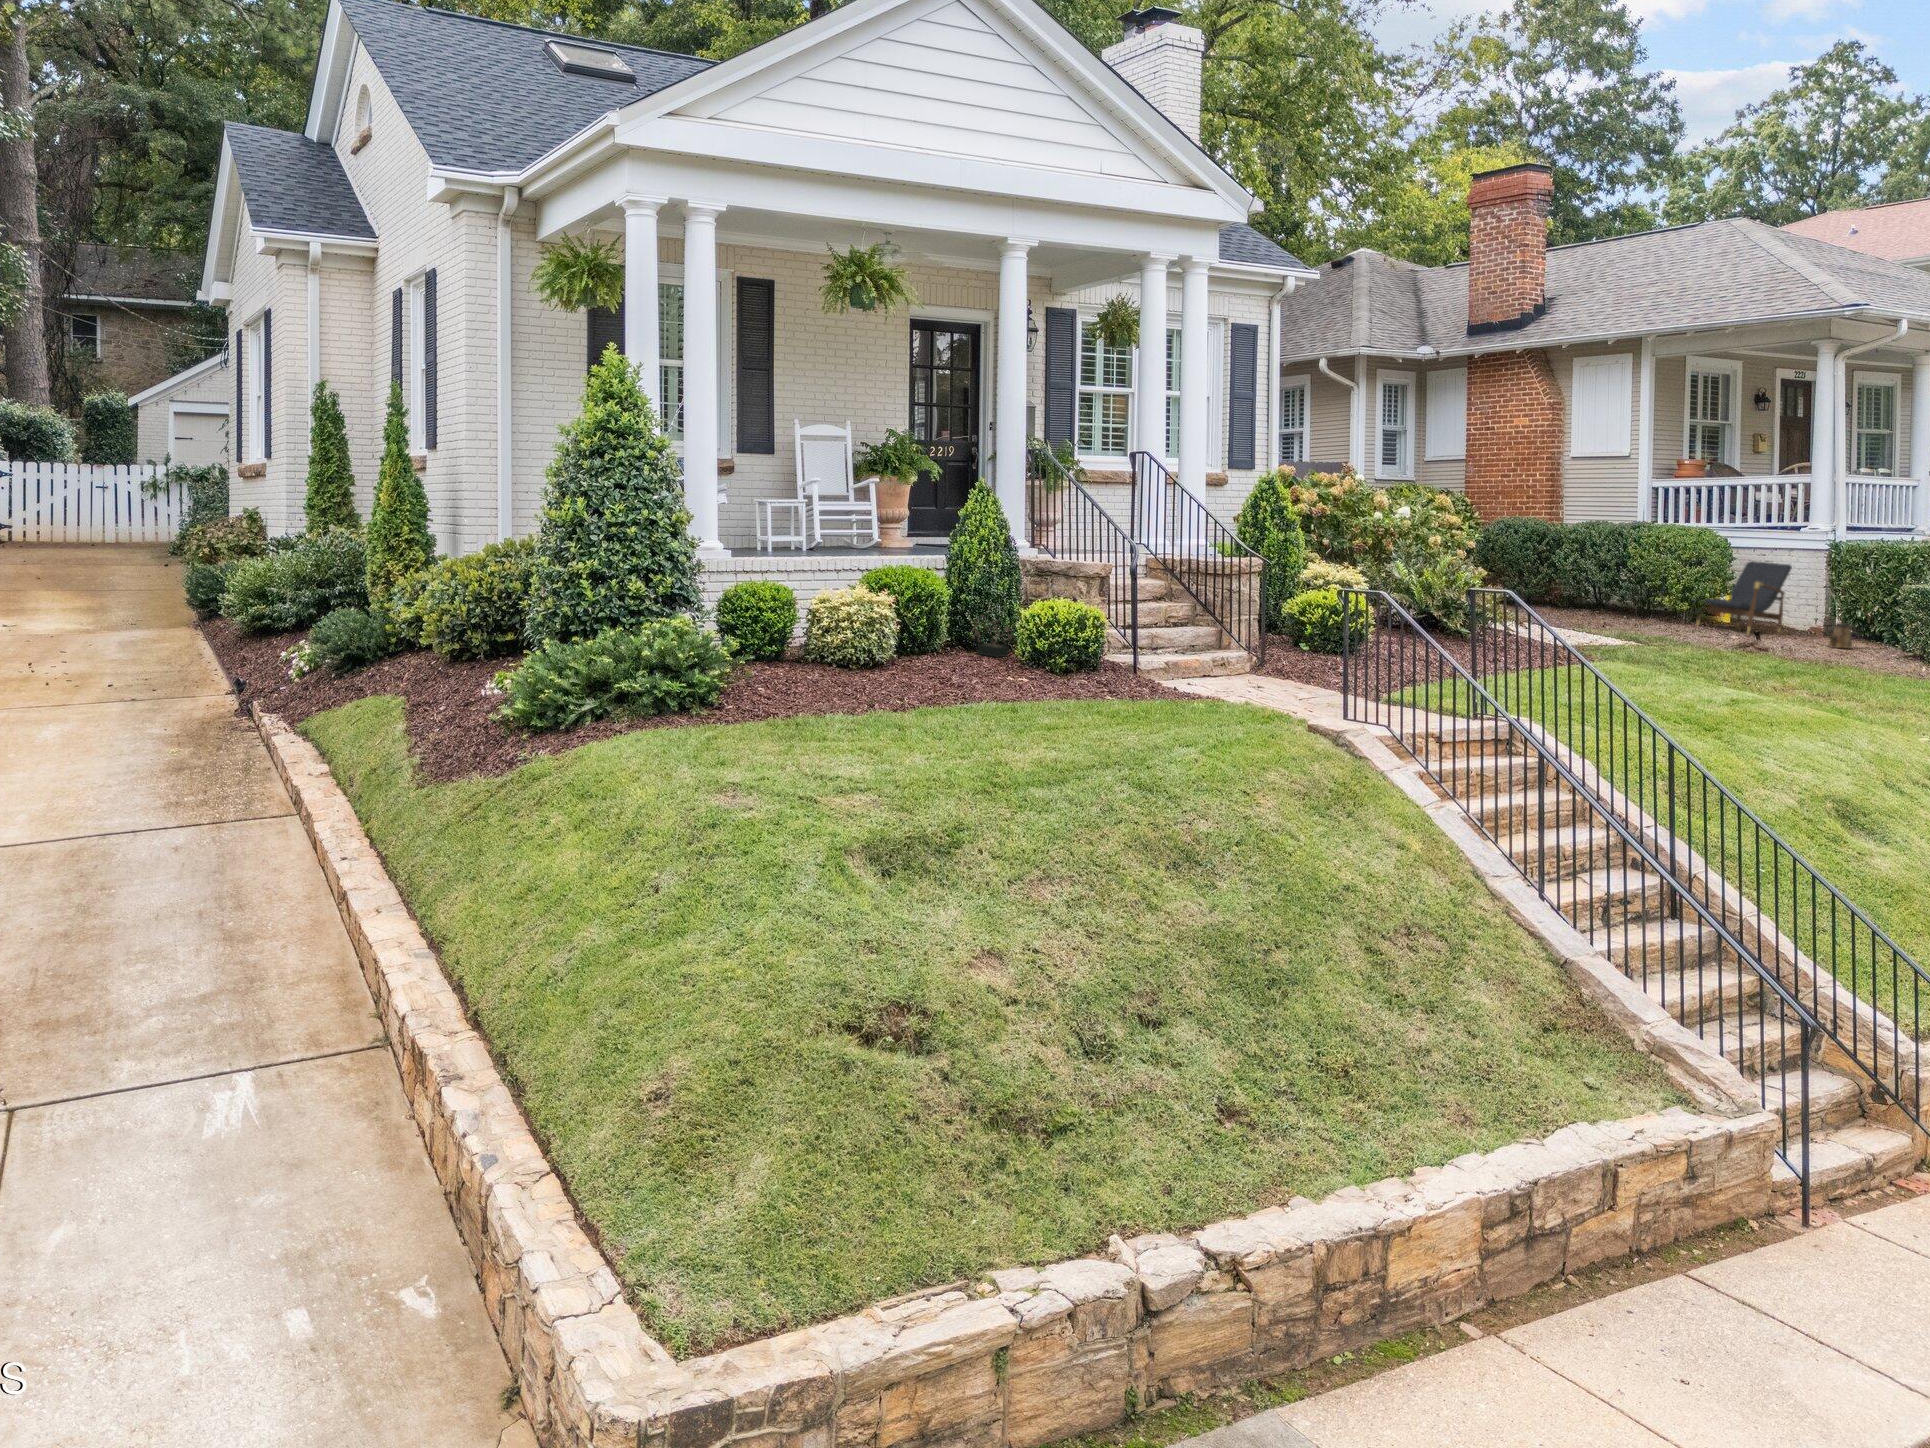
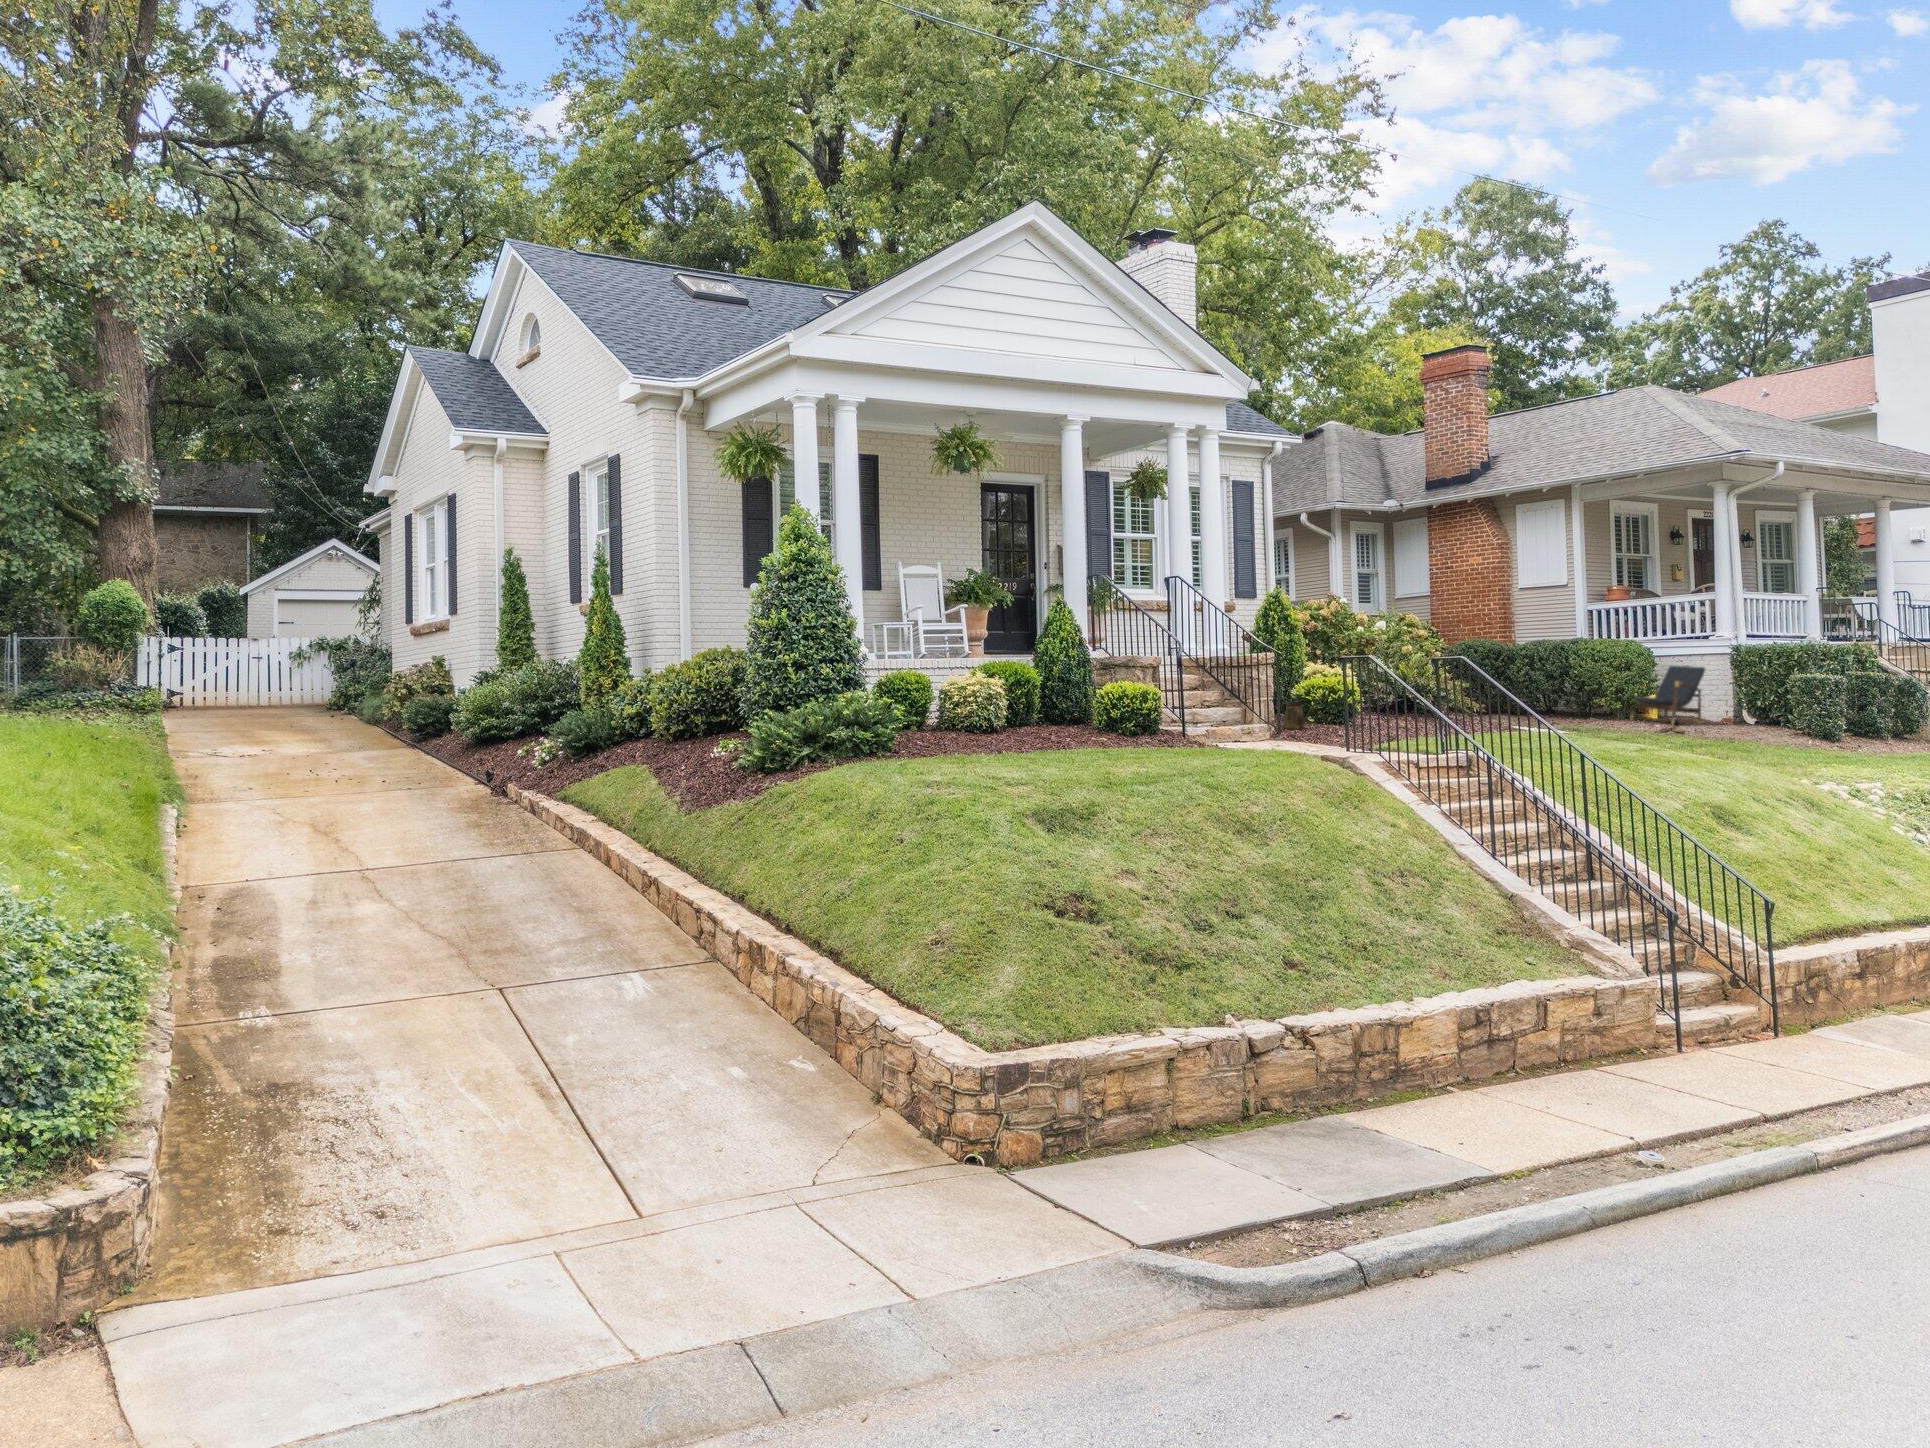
decorative plant: present [973,615,1010,657] -> none [1055,699,1091,730]
watering can: present [1824,623,1855,649] -> present [1281,701,1319,729]

